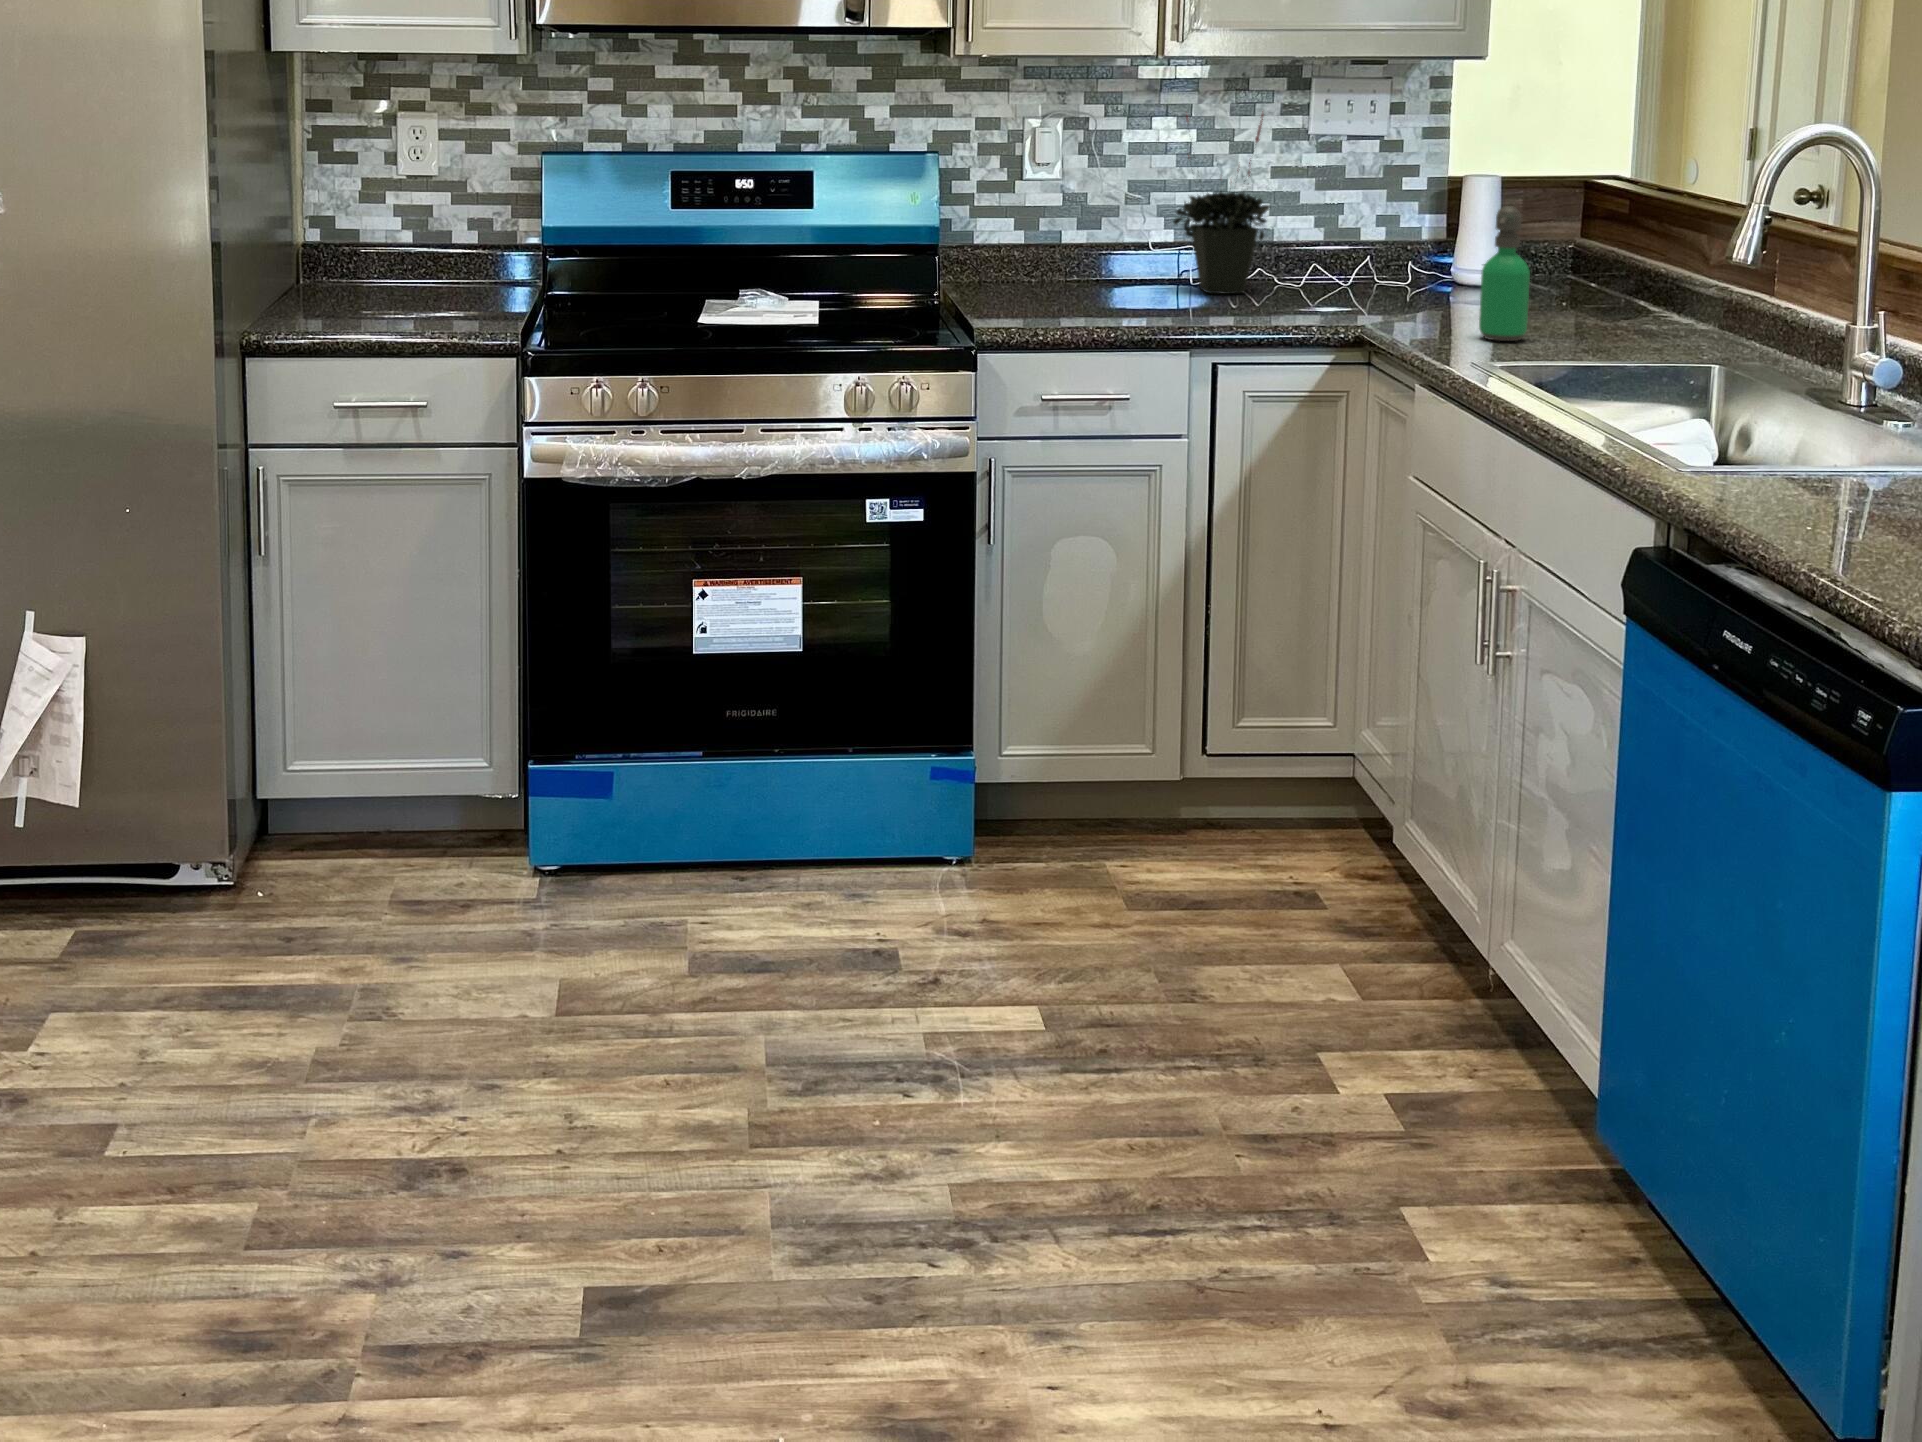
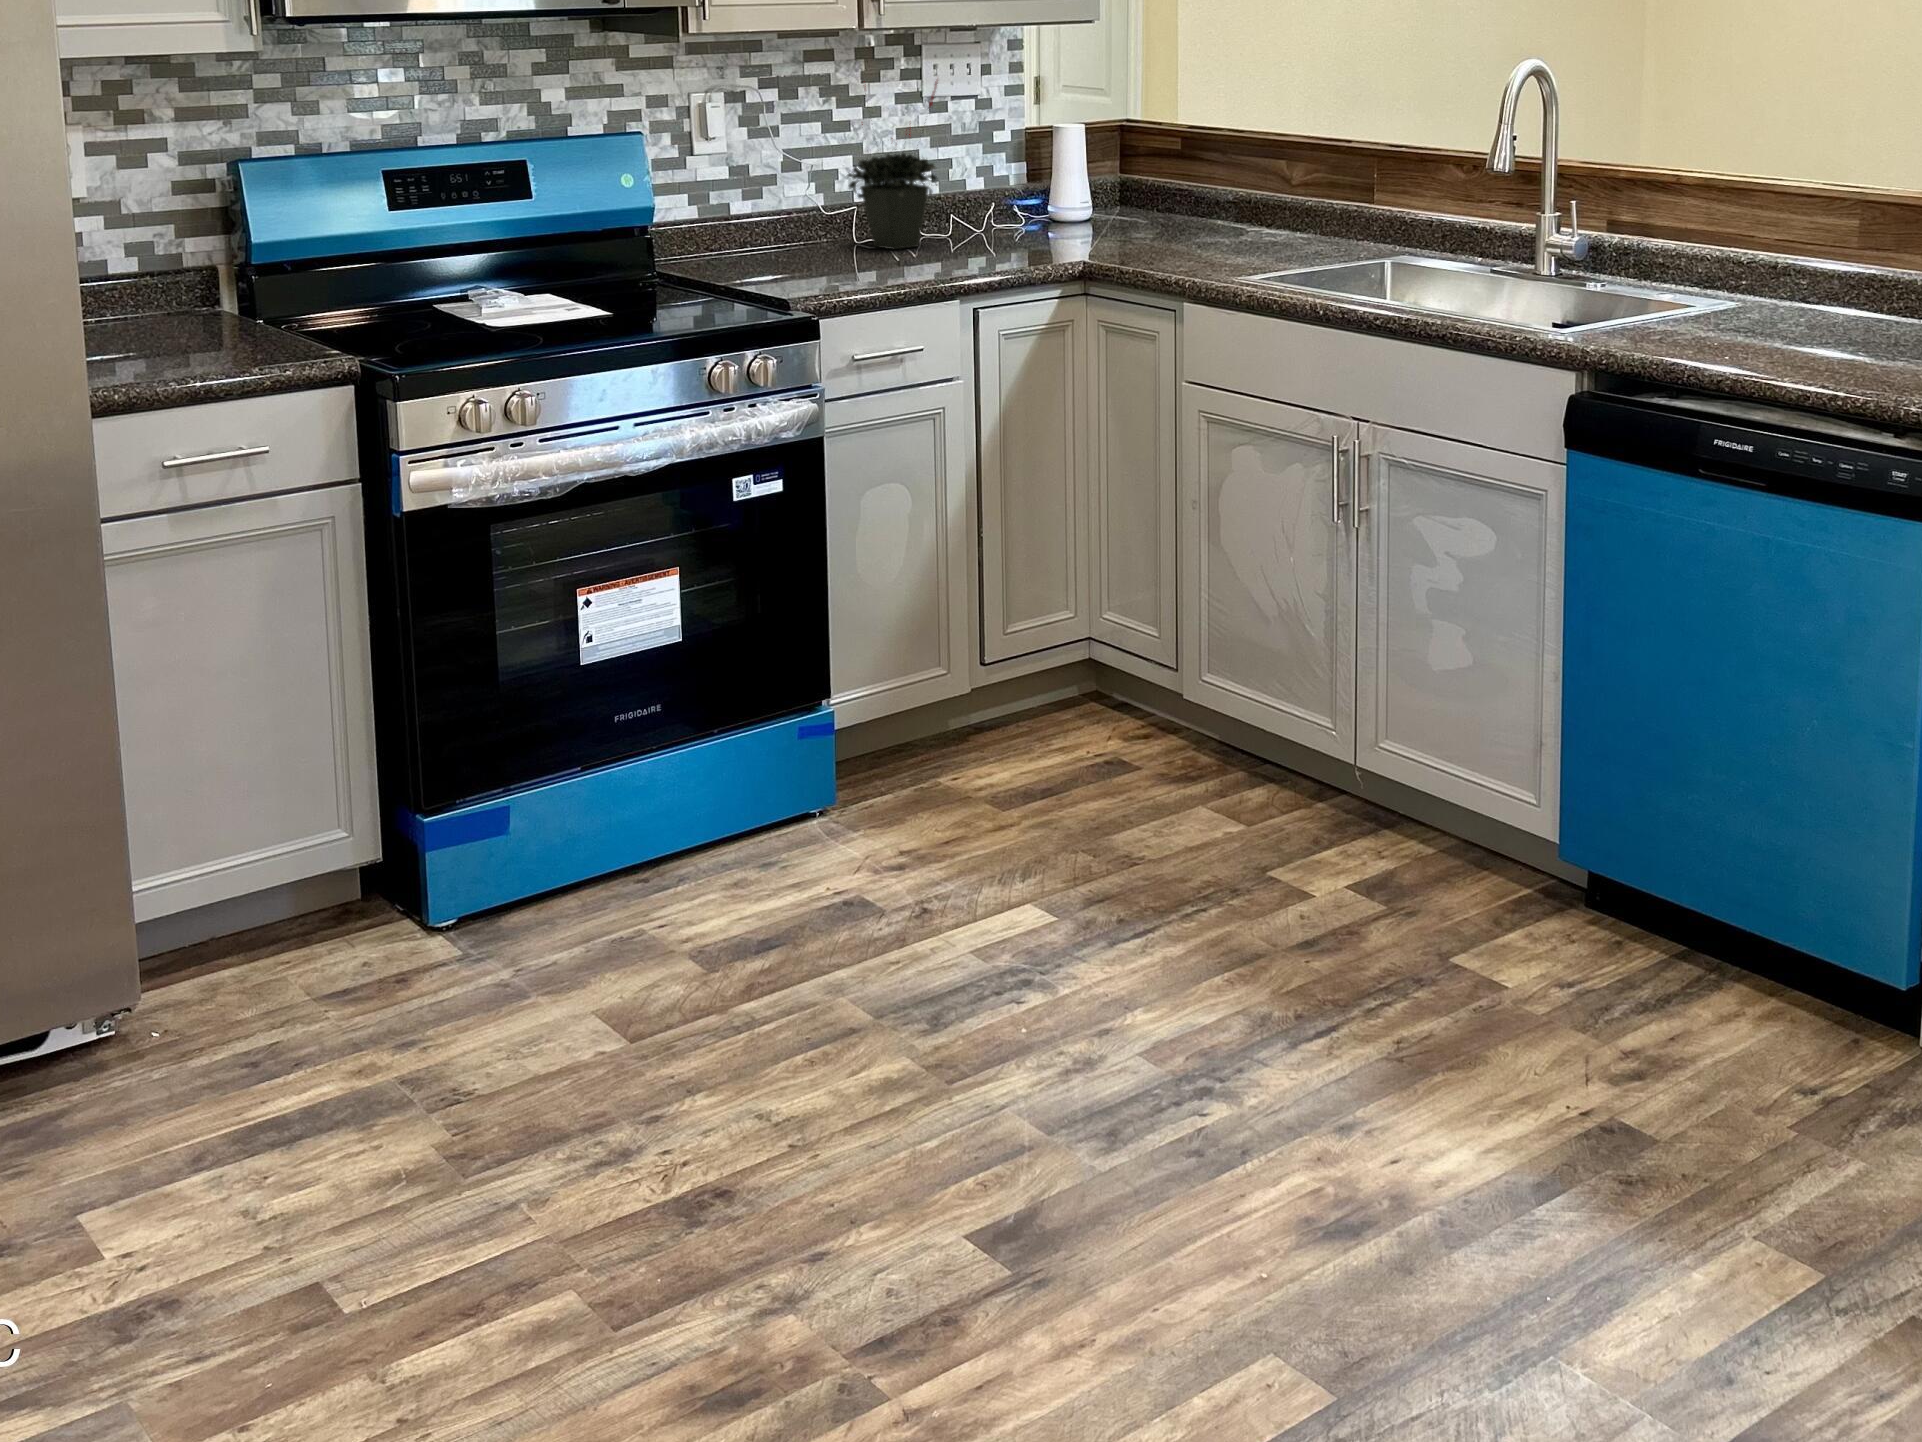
soap dispenser: present [1479,206,1530,341] -> none [1173,150,1212,264]

